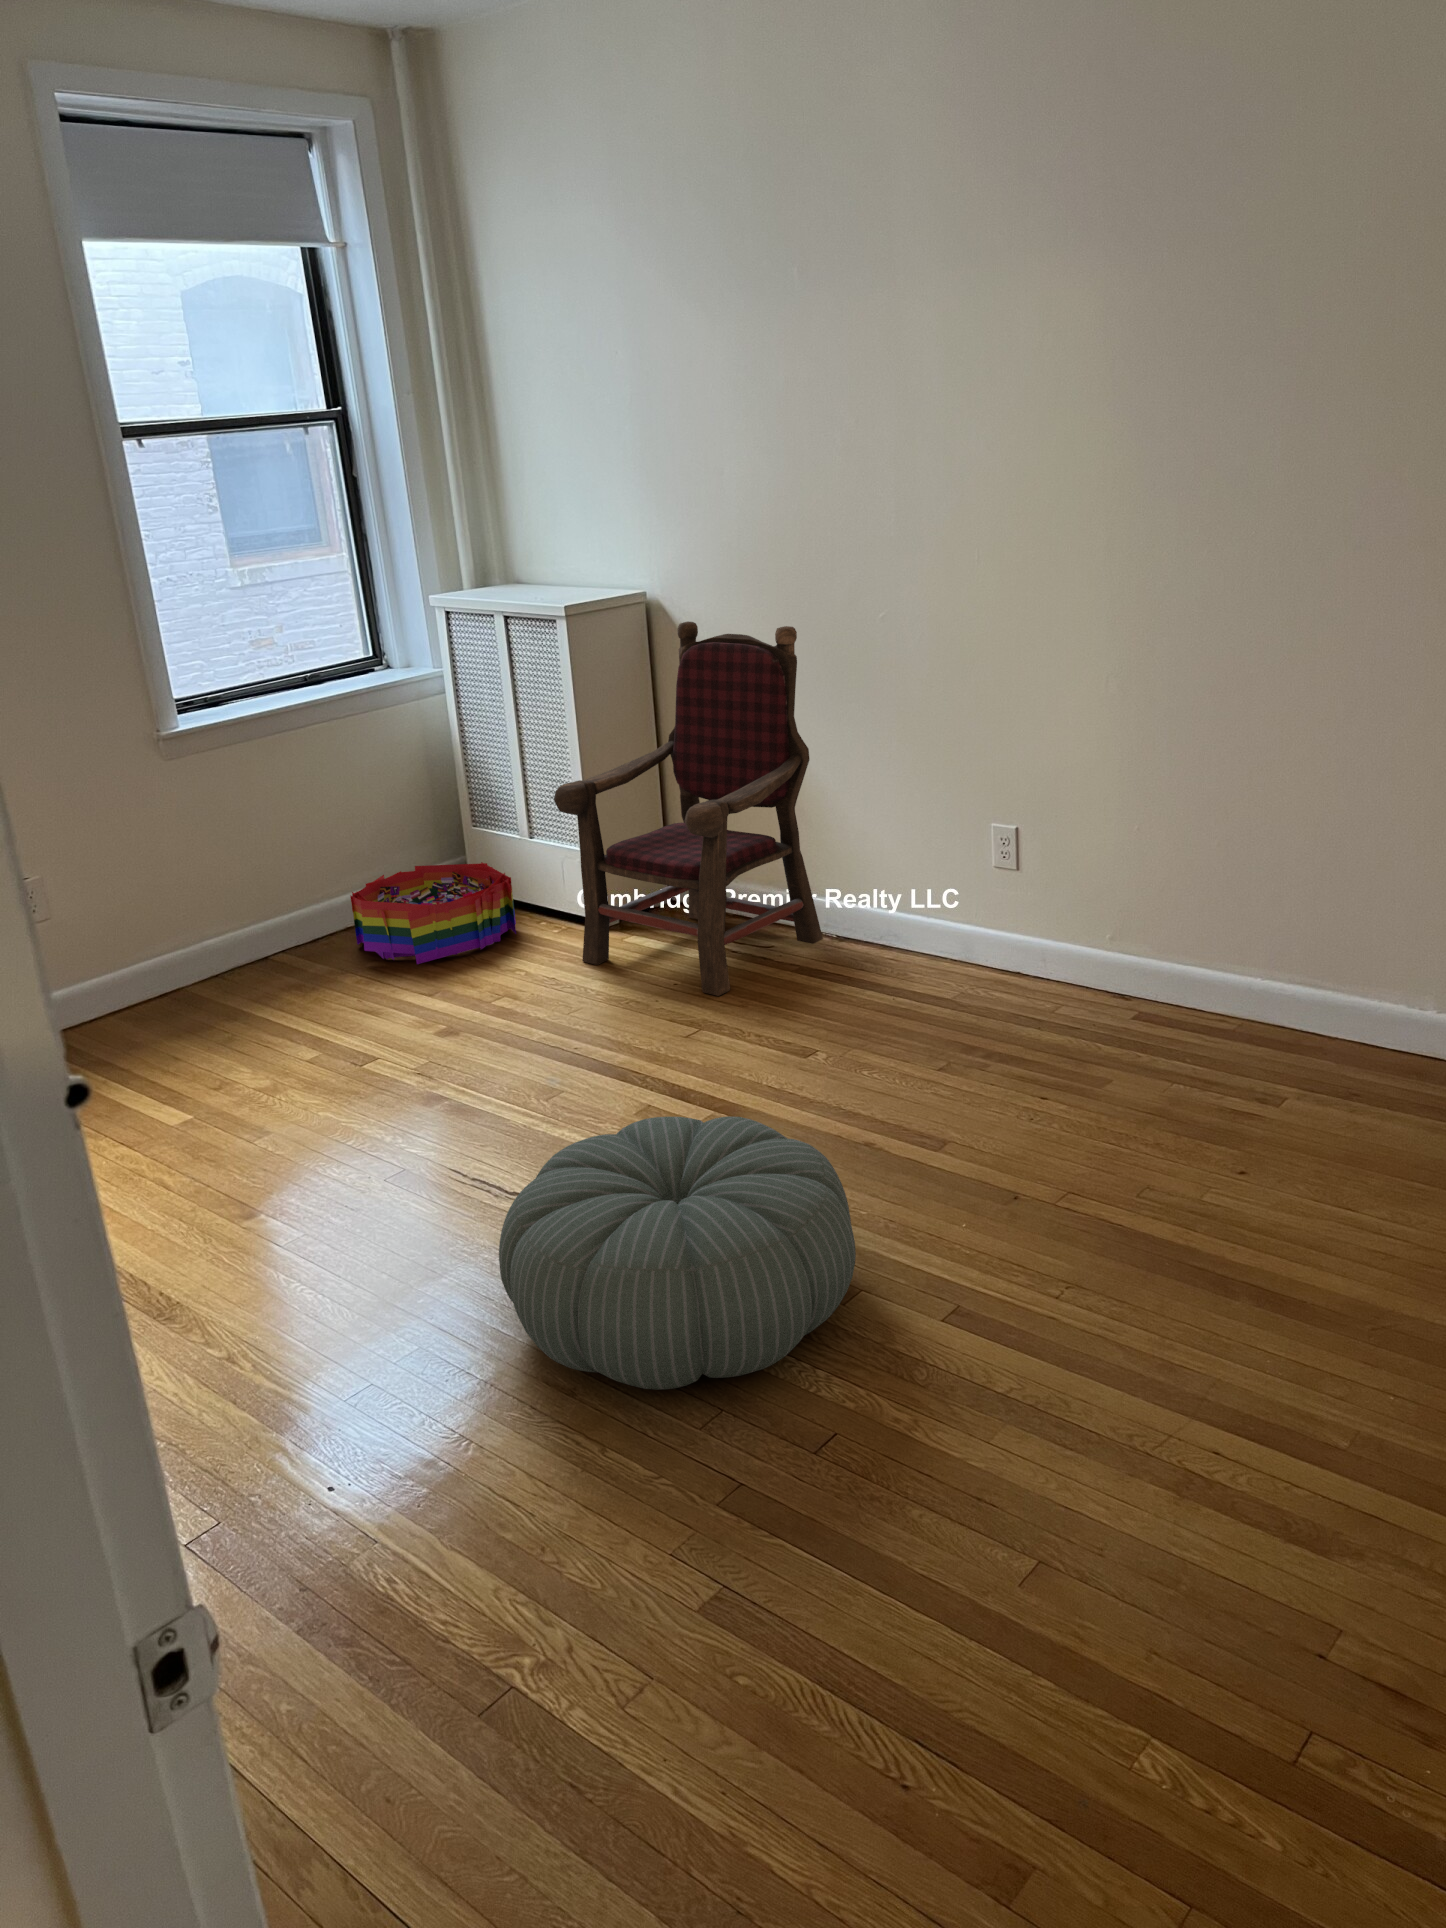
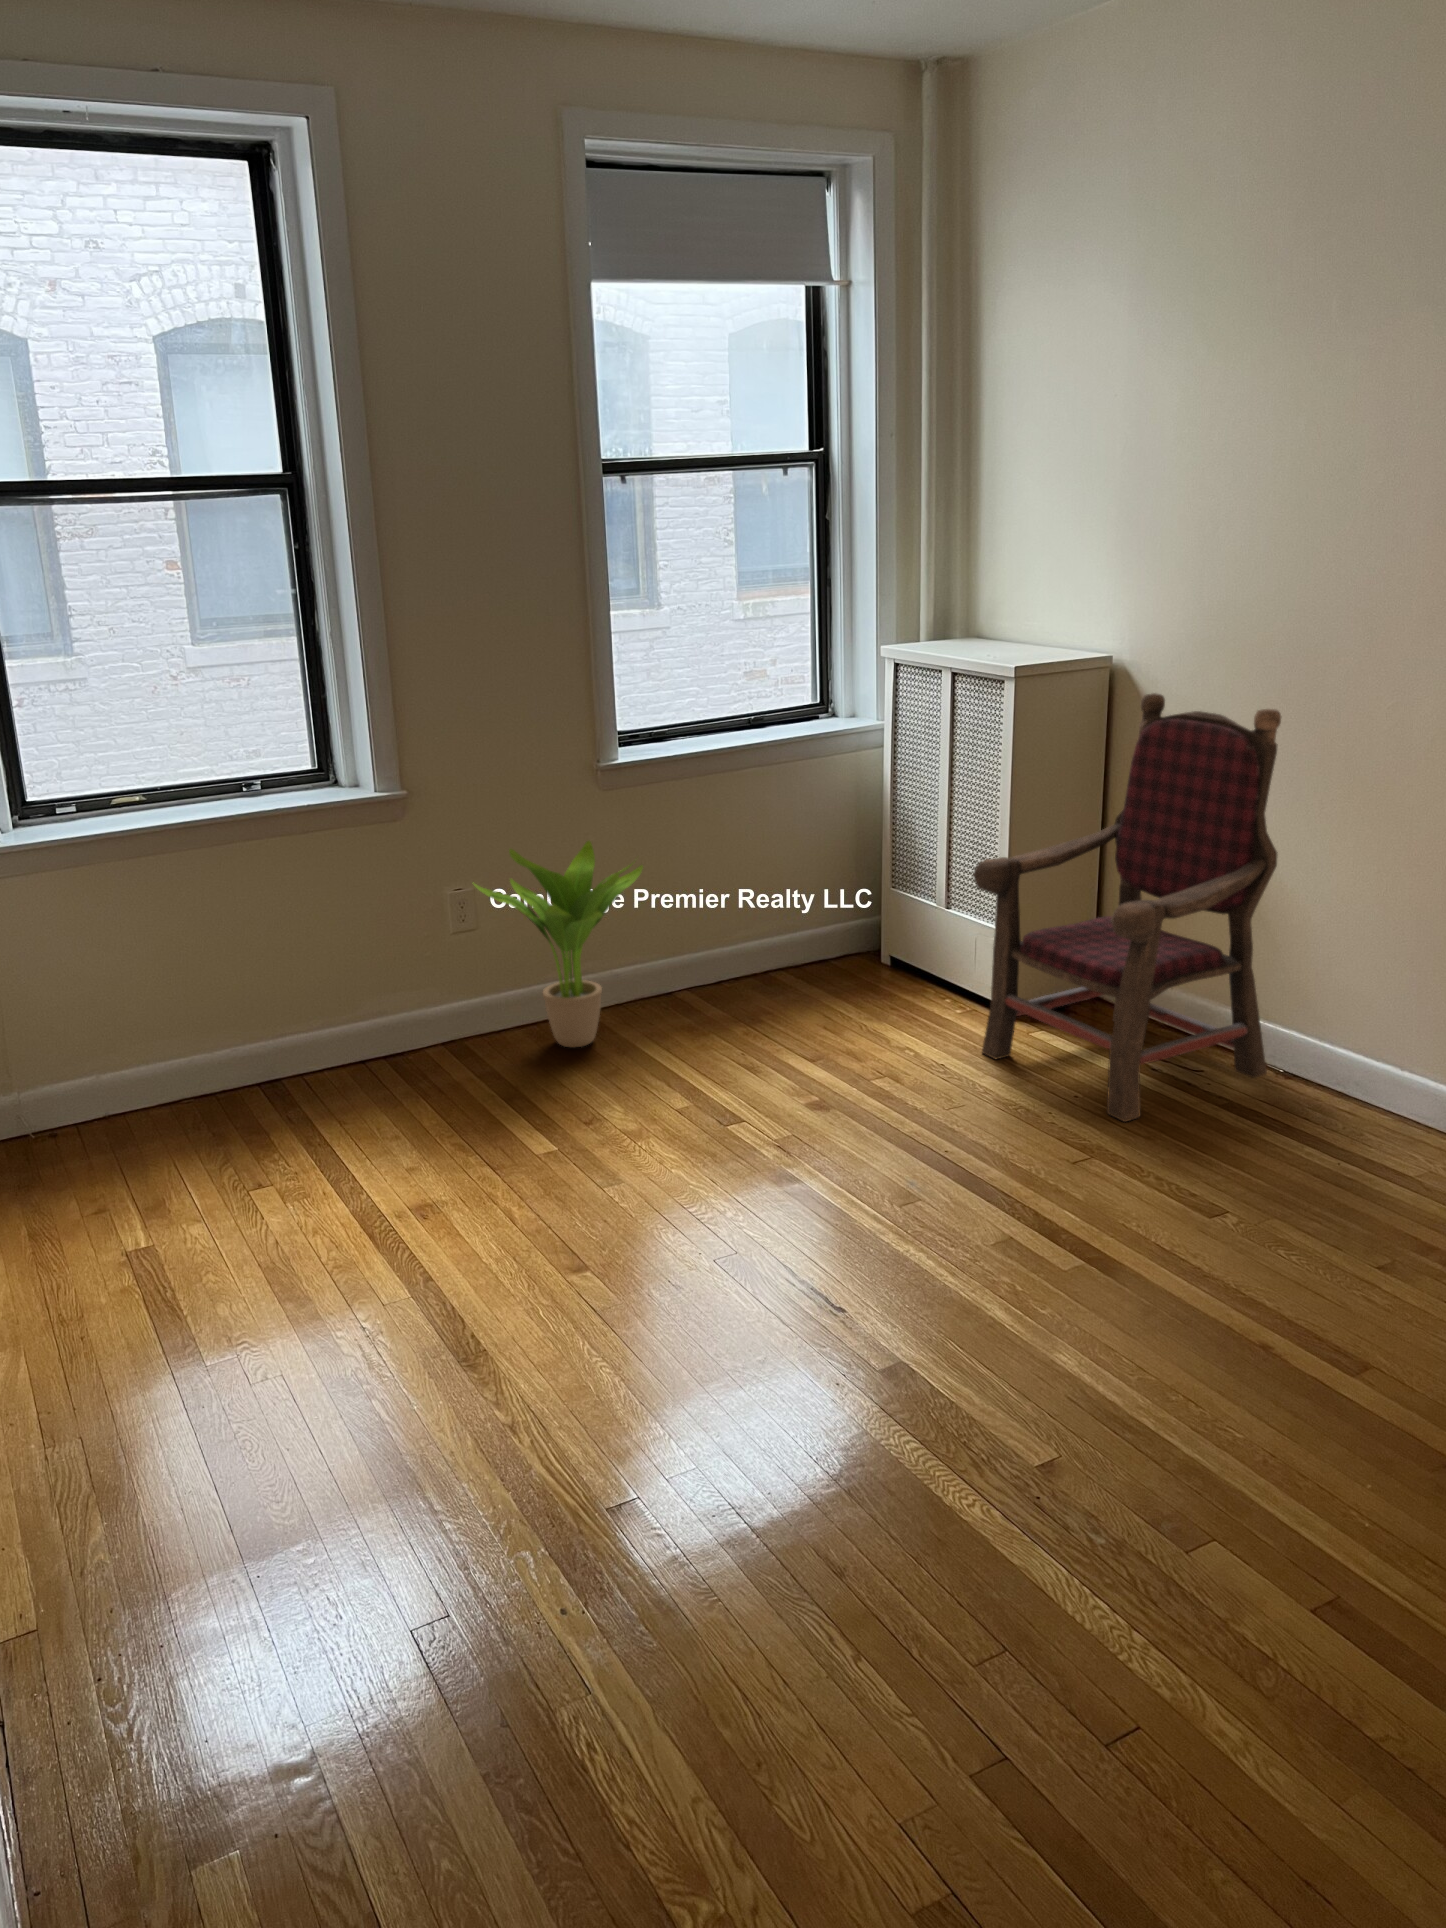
potted plant: none [42,813,225,1023] -> present [474,841,643,1048]
storage bin: present [350,862,516,964] -> none [757,921,922,1026]
pouf: present [499,1116,856,1390] -> none [789,1270,1212,1617]

